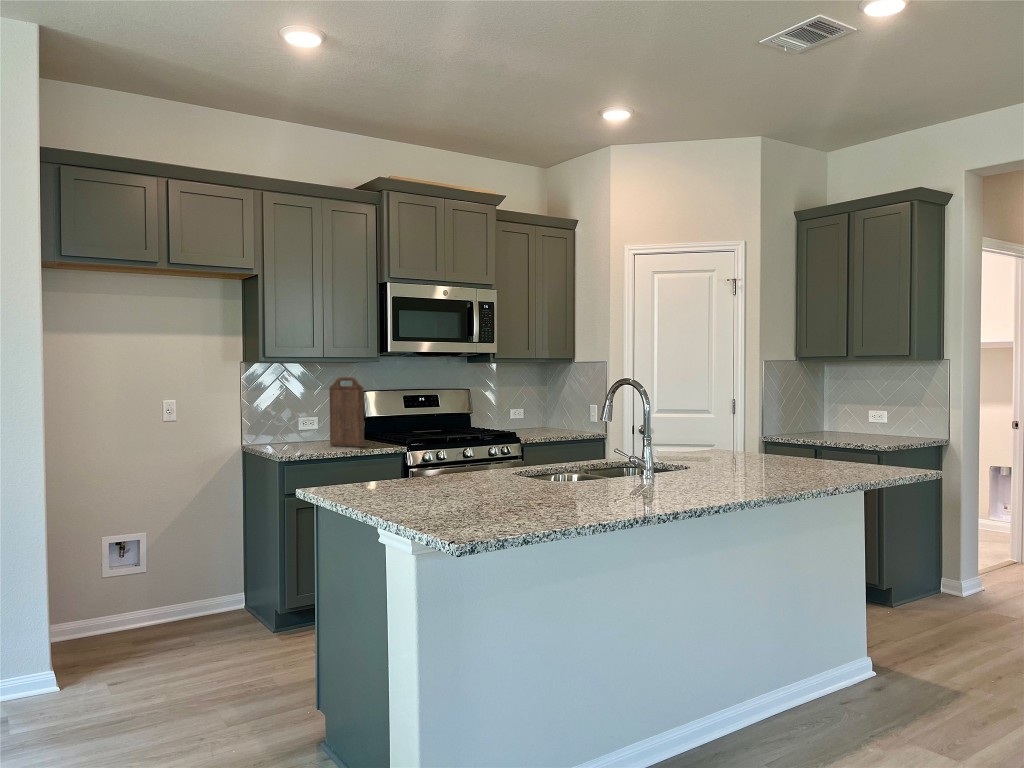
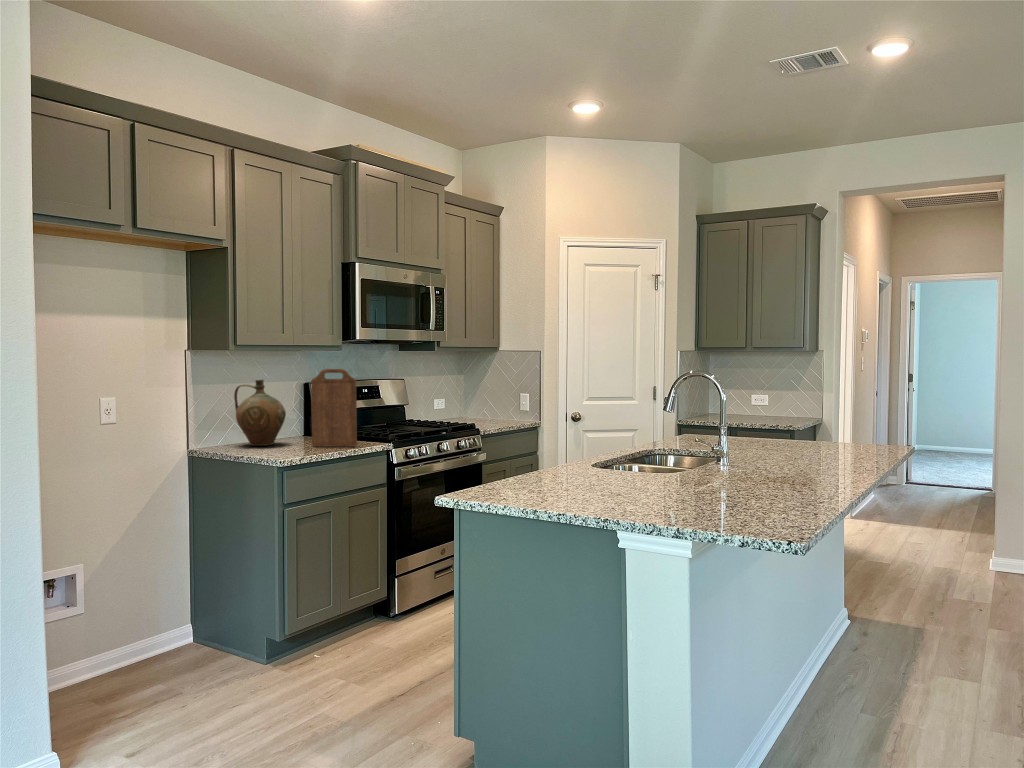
ceramic jug: none [276,387,318,444] -> present [234,380,286,446]

